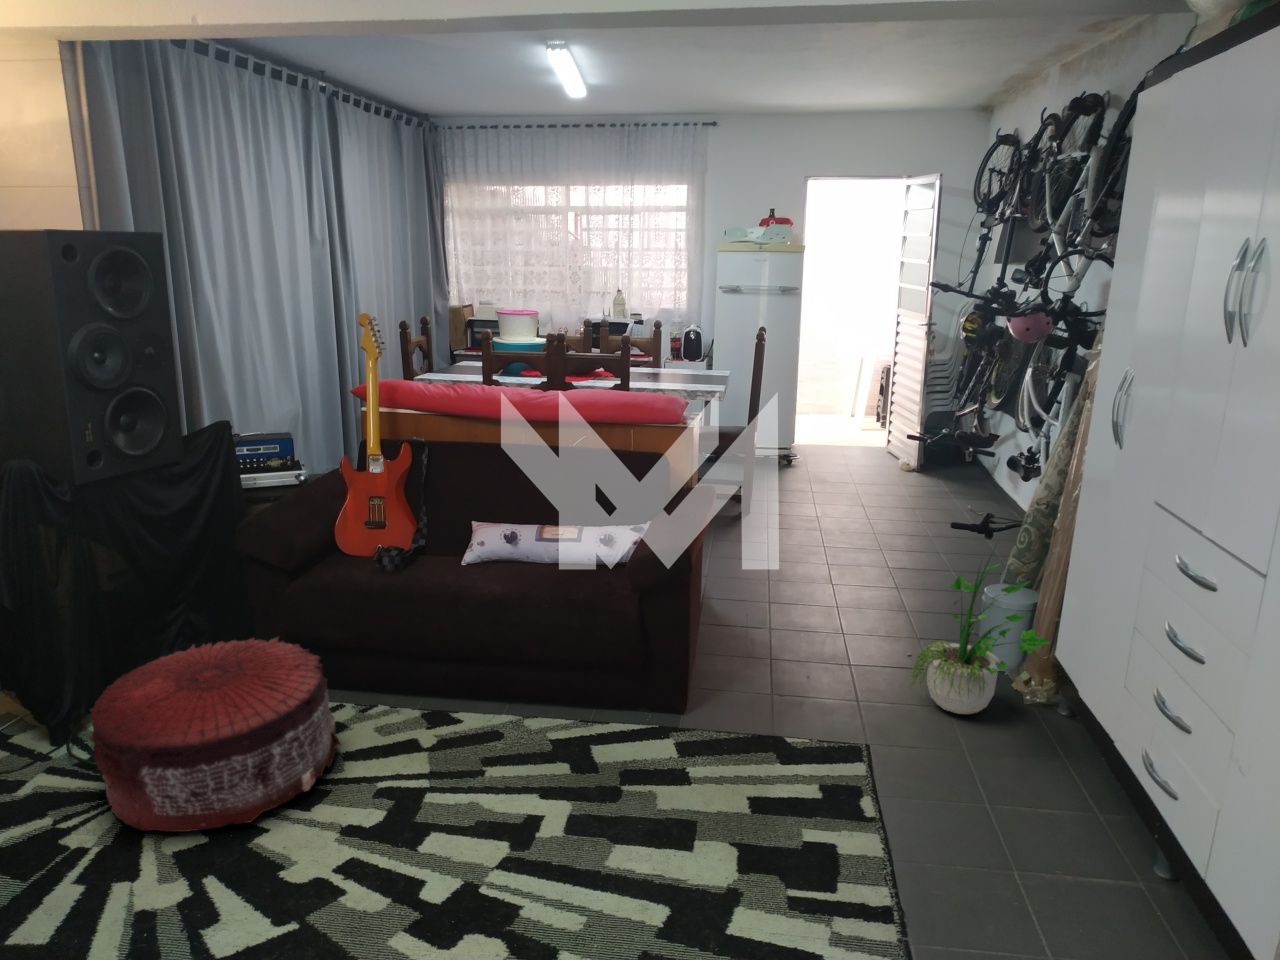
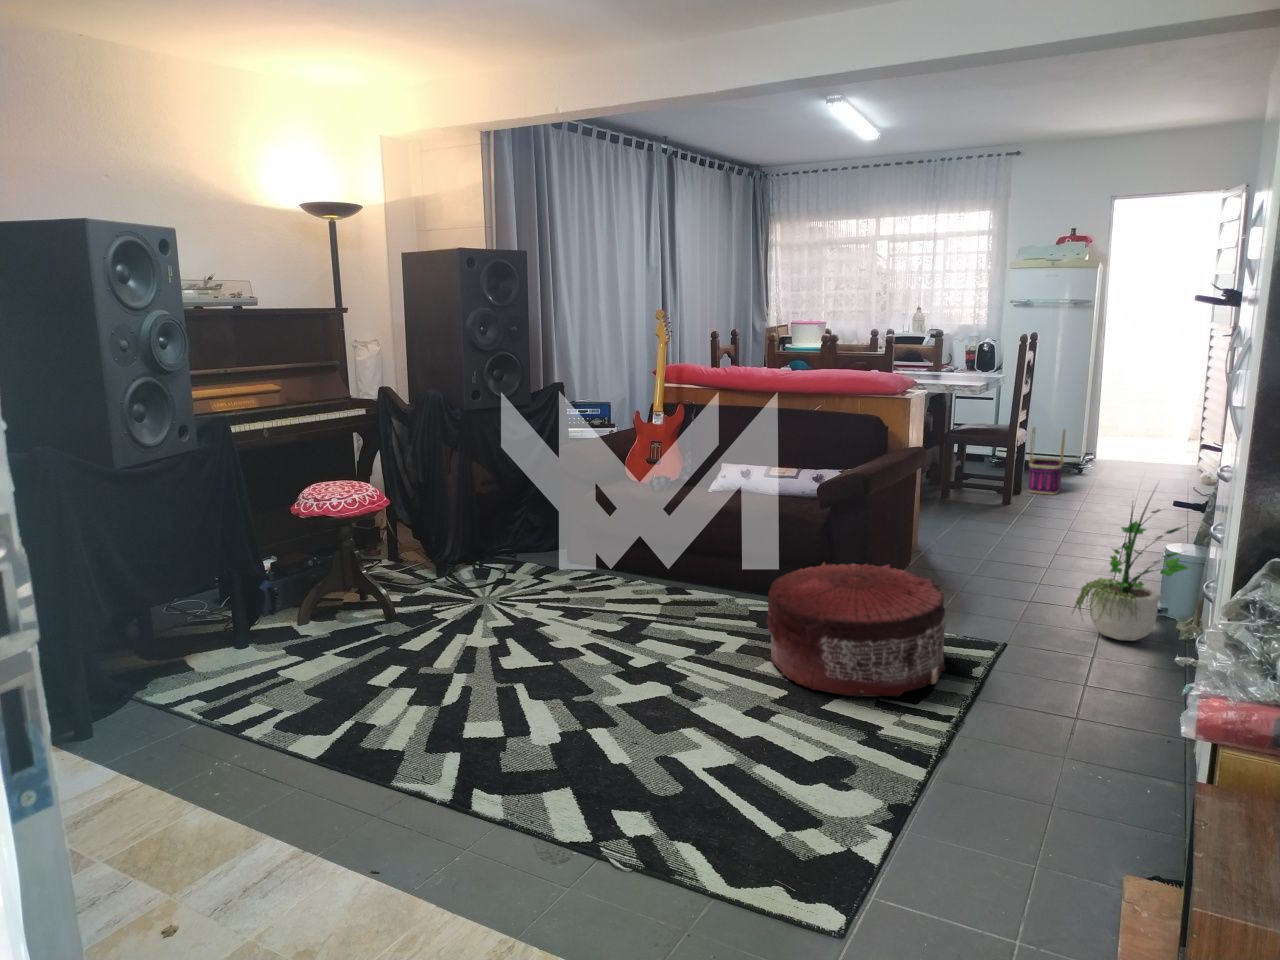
basket: none [757,427,791,498] -> present [1029,427,1065,495]
pouf: present [88,637,341,832] -> present [767,563,947,697]

